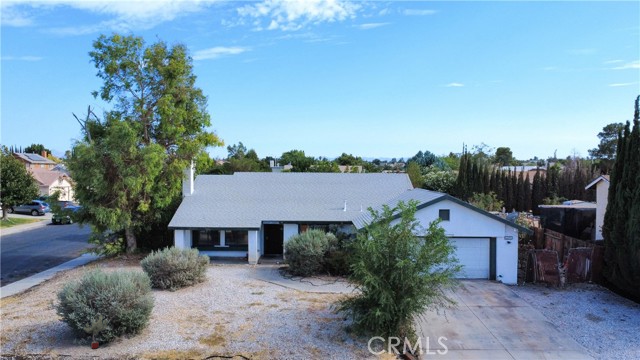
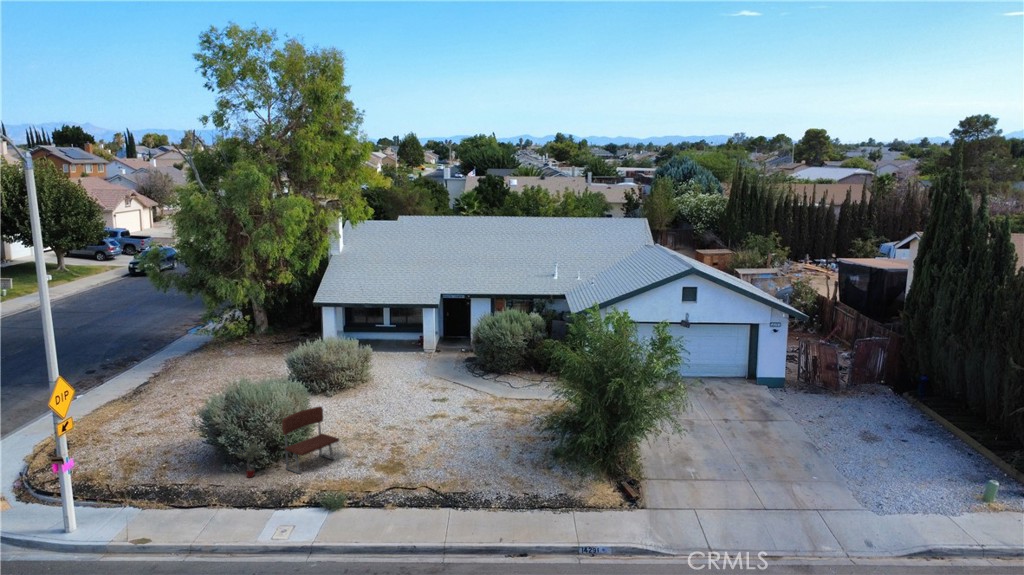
bench: none [124,291,172,346] -> present [282,406,339,474]

